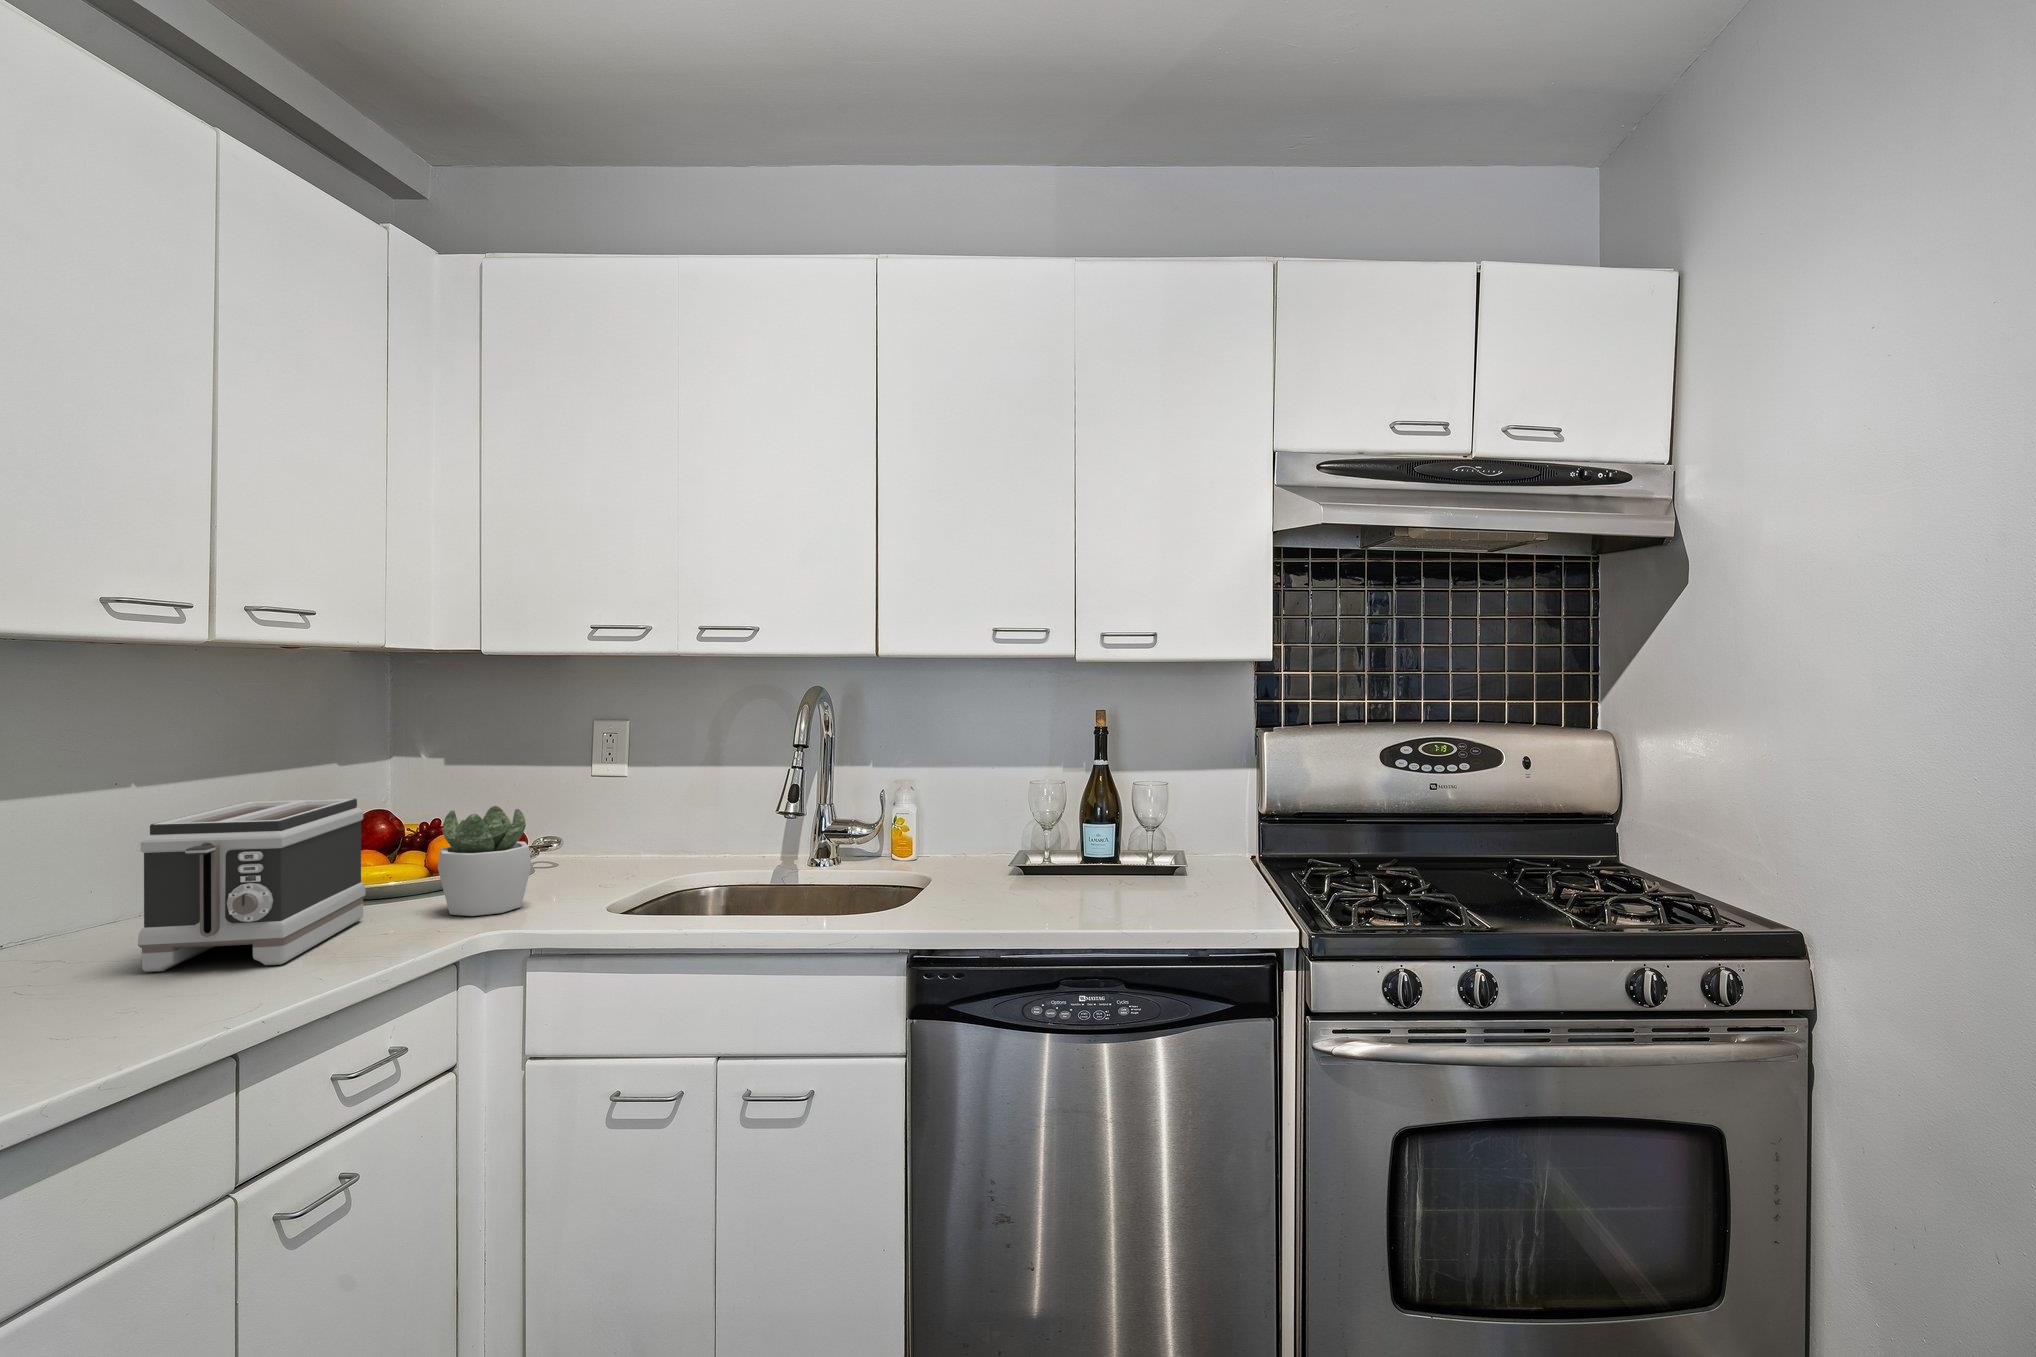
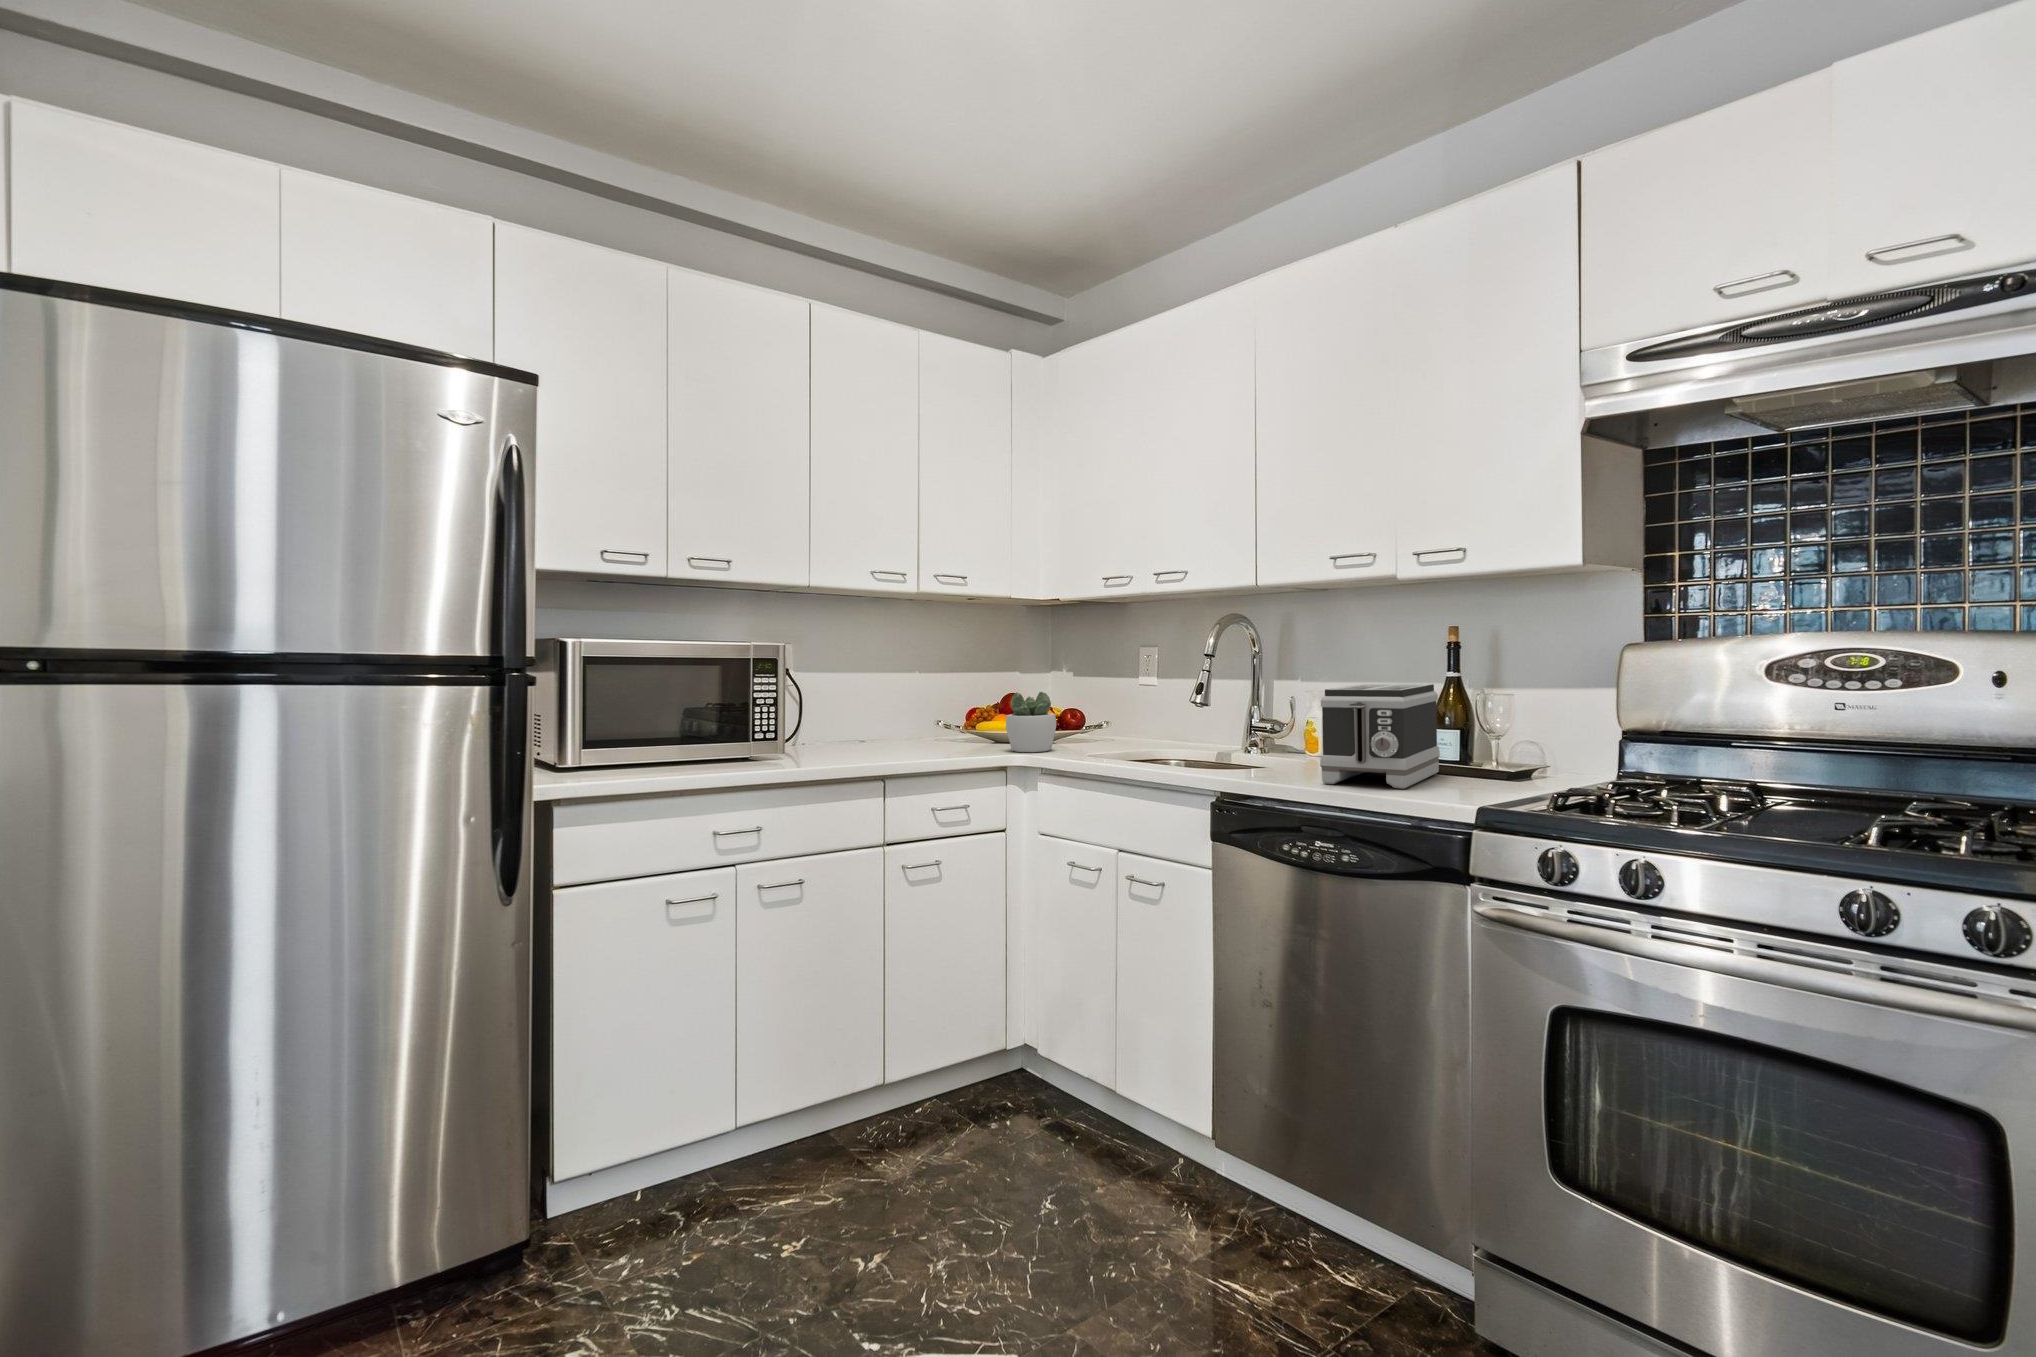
toaster: present [138,799,366,972] -> present [1320,684,1440,789]

